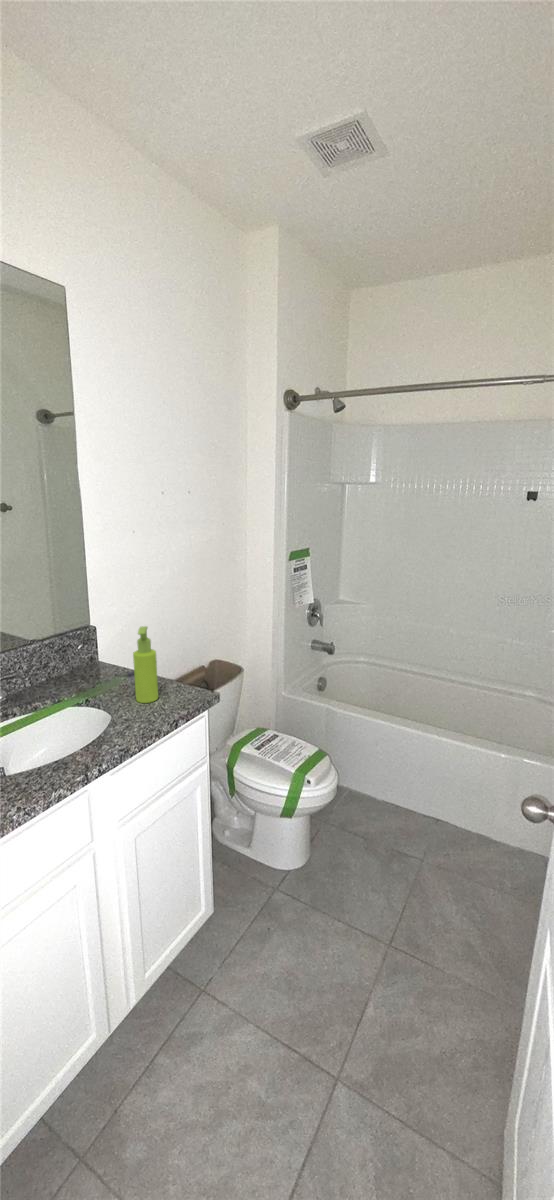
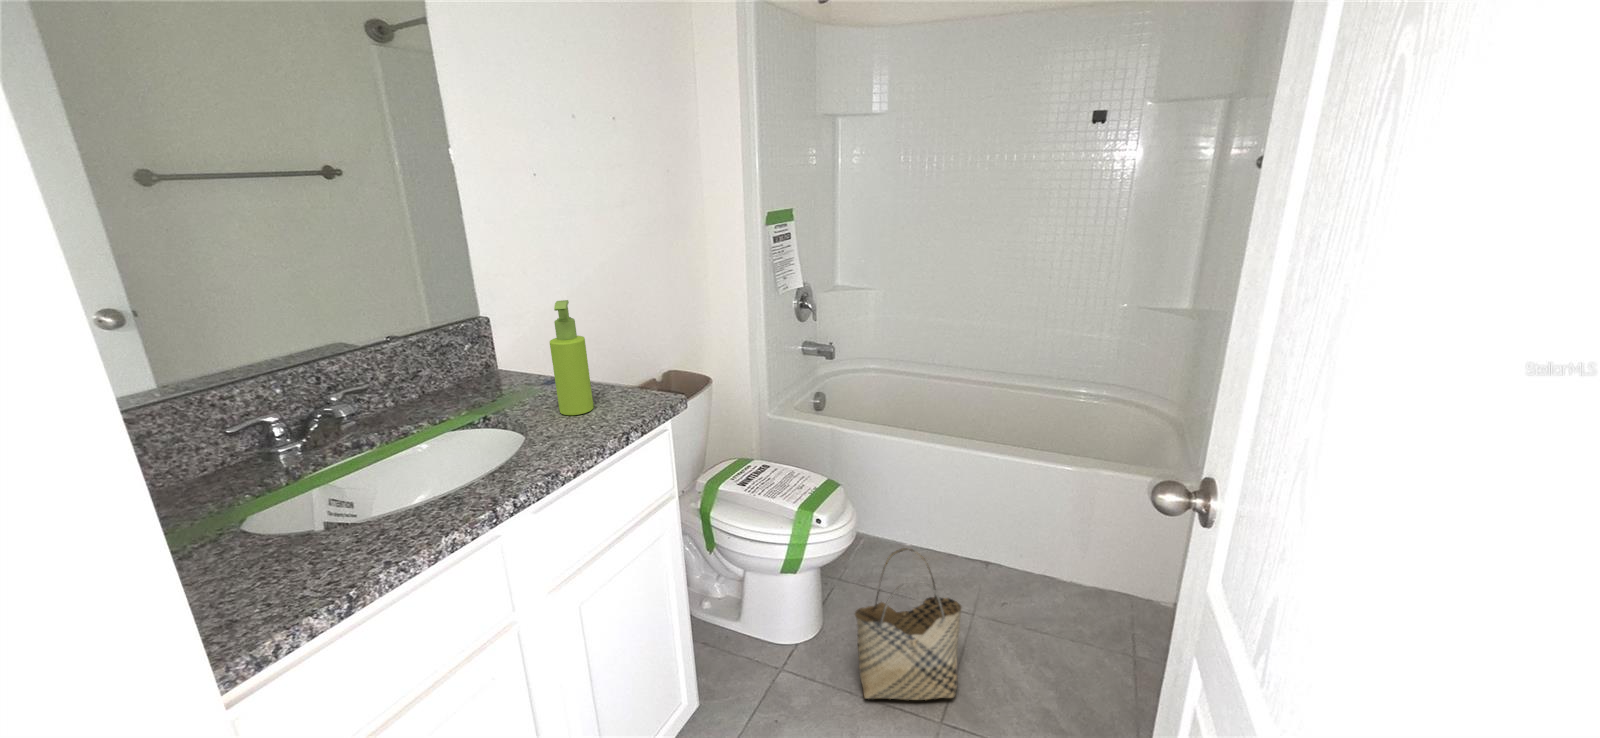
woven basket: none [331,807,410,924] -> present [855,548,962,700]

